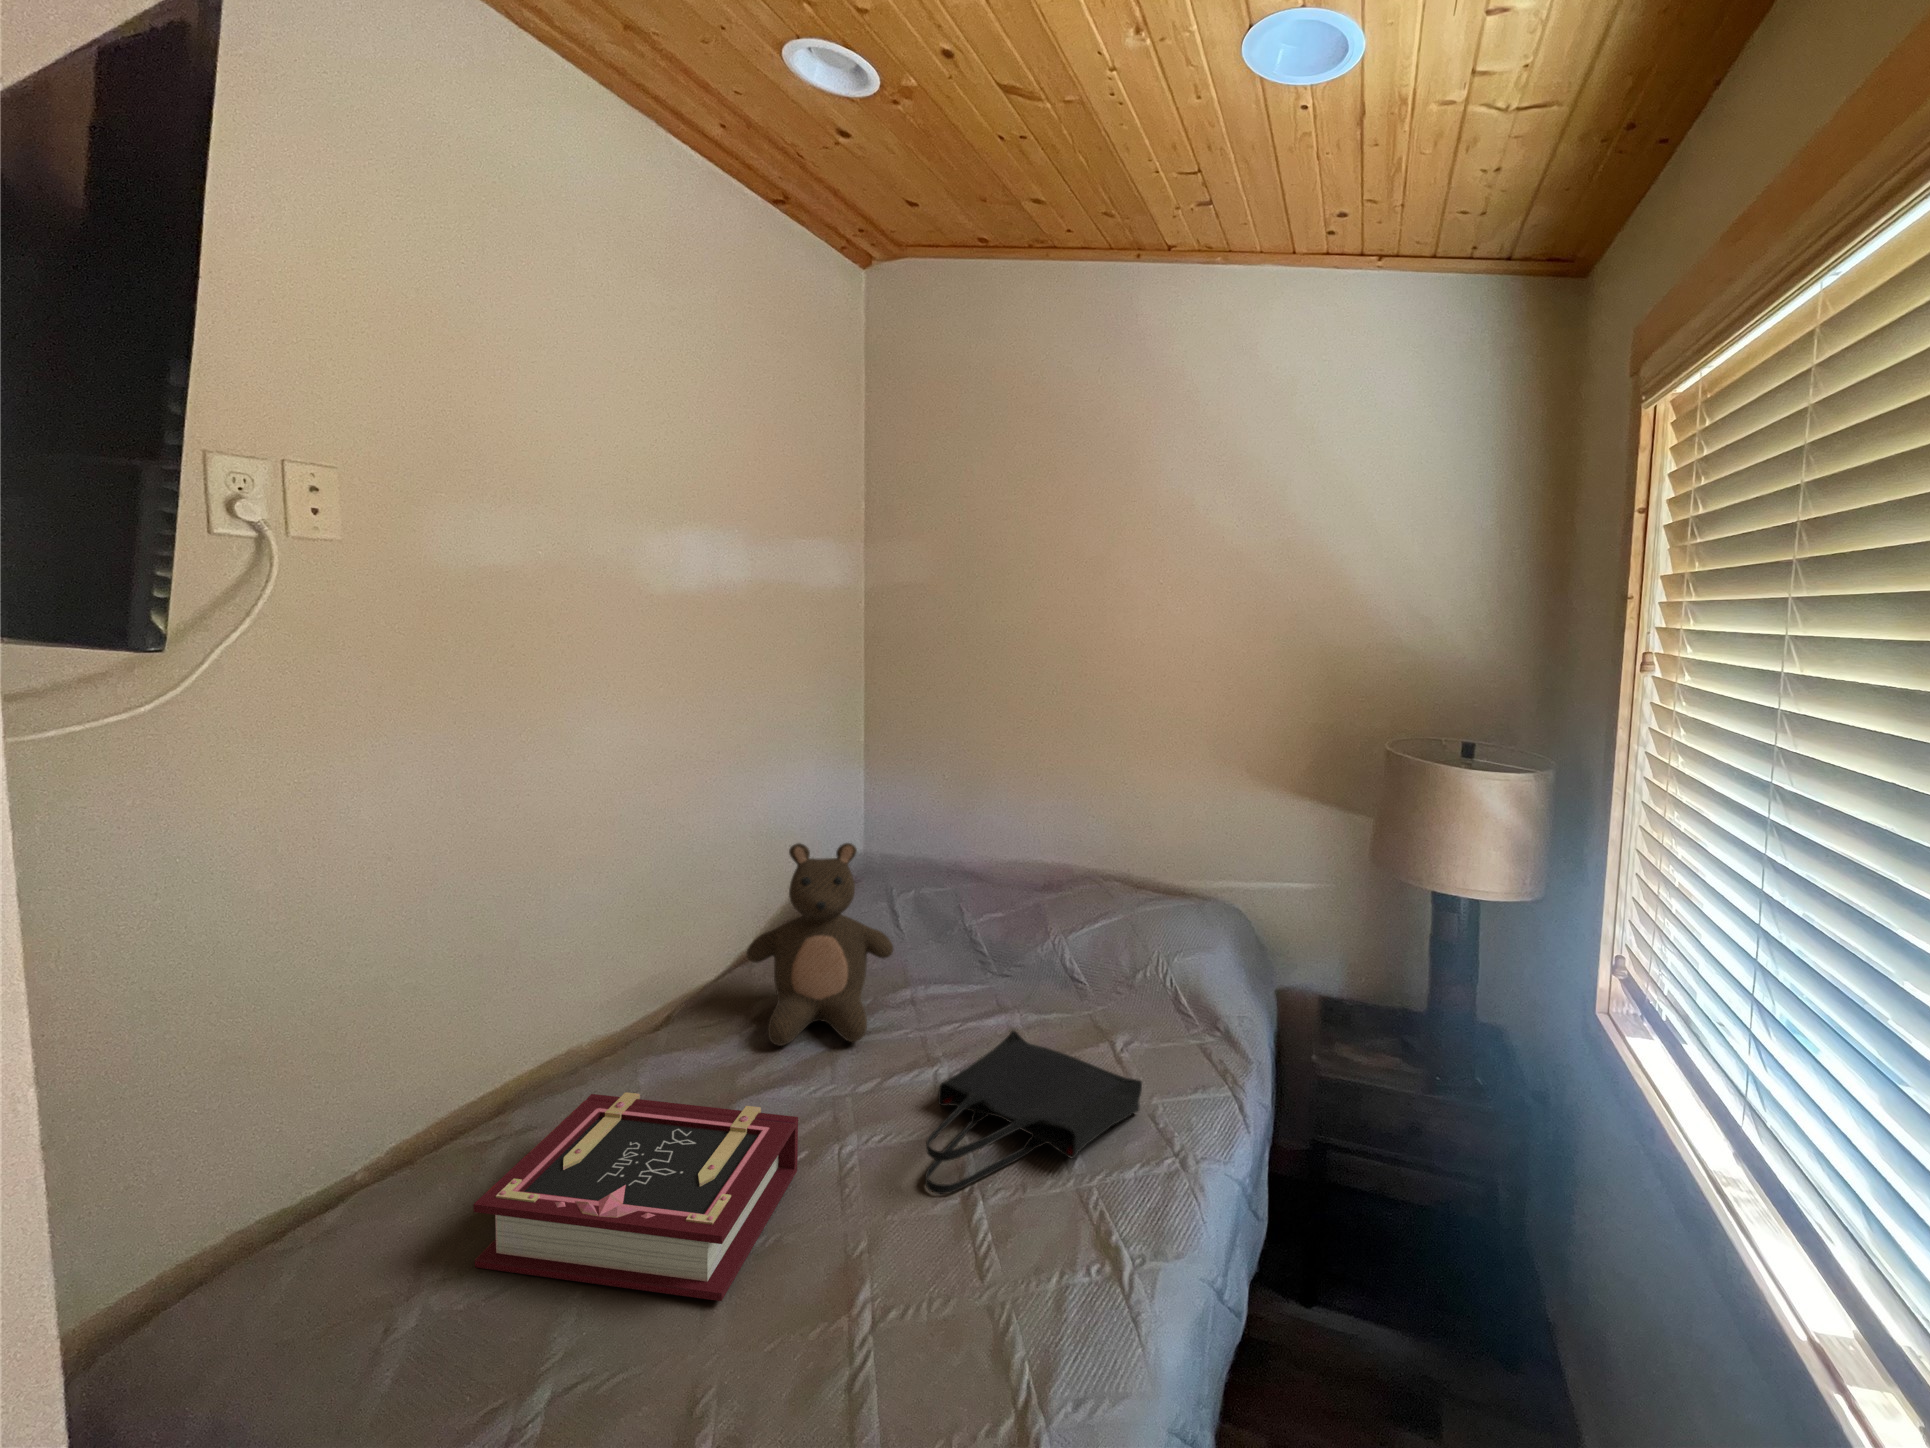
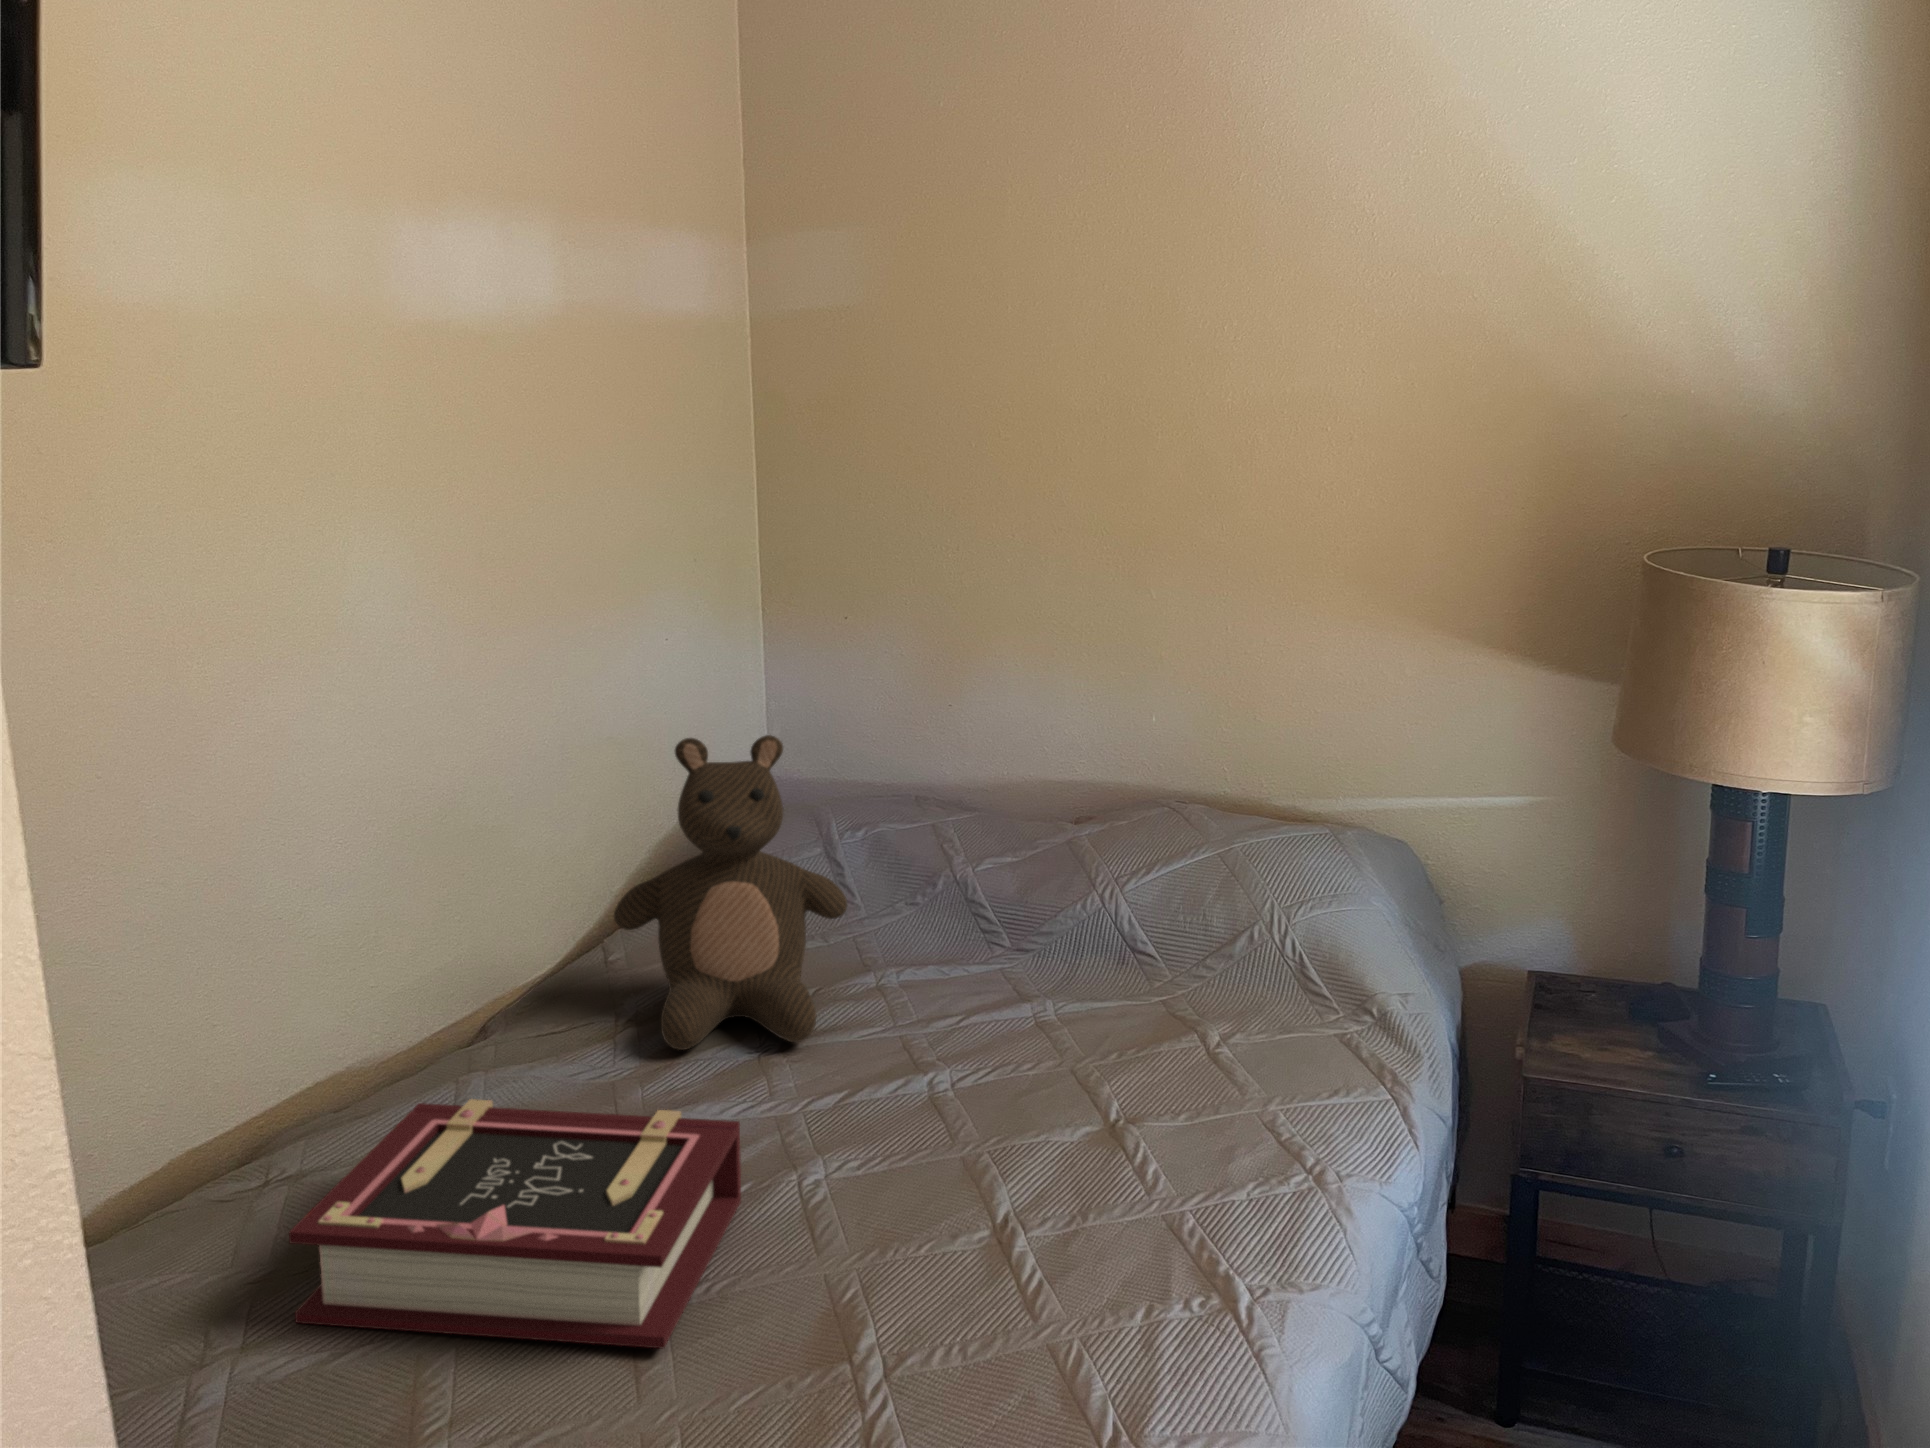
tote bag: present [925,1031,1142,1194] -> none [935,1014,1254,1224]

